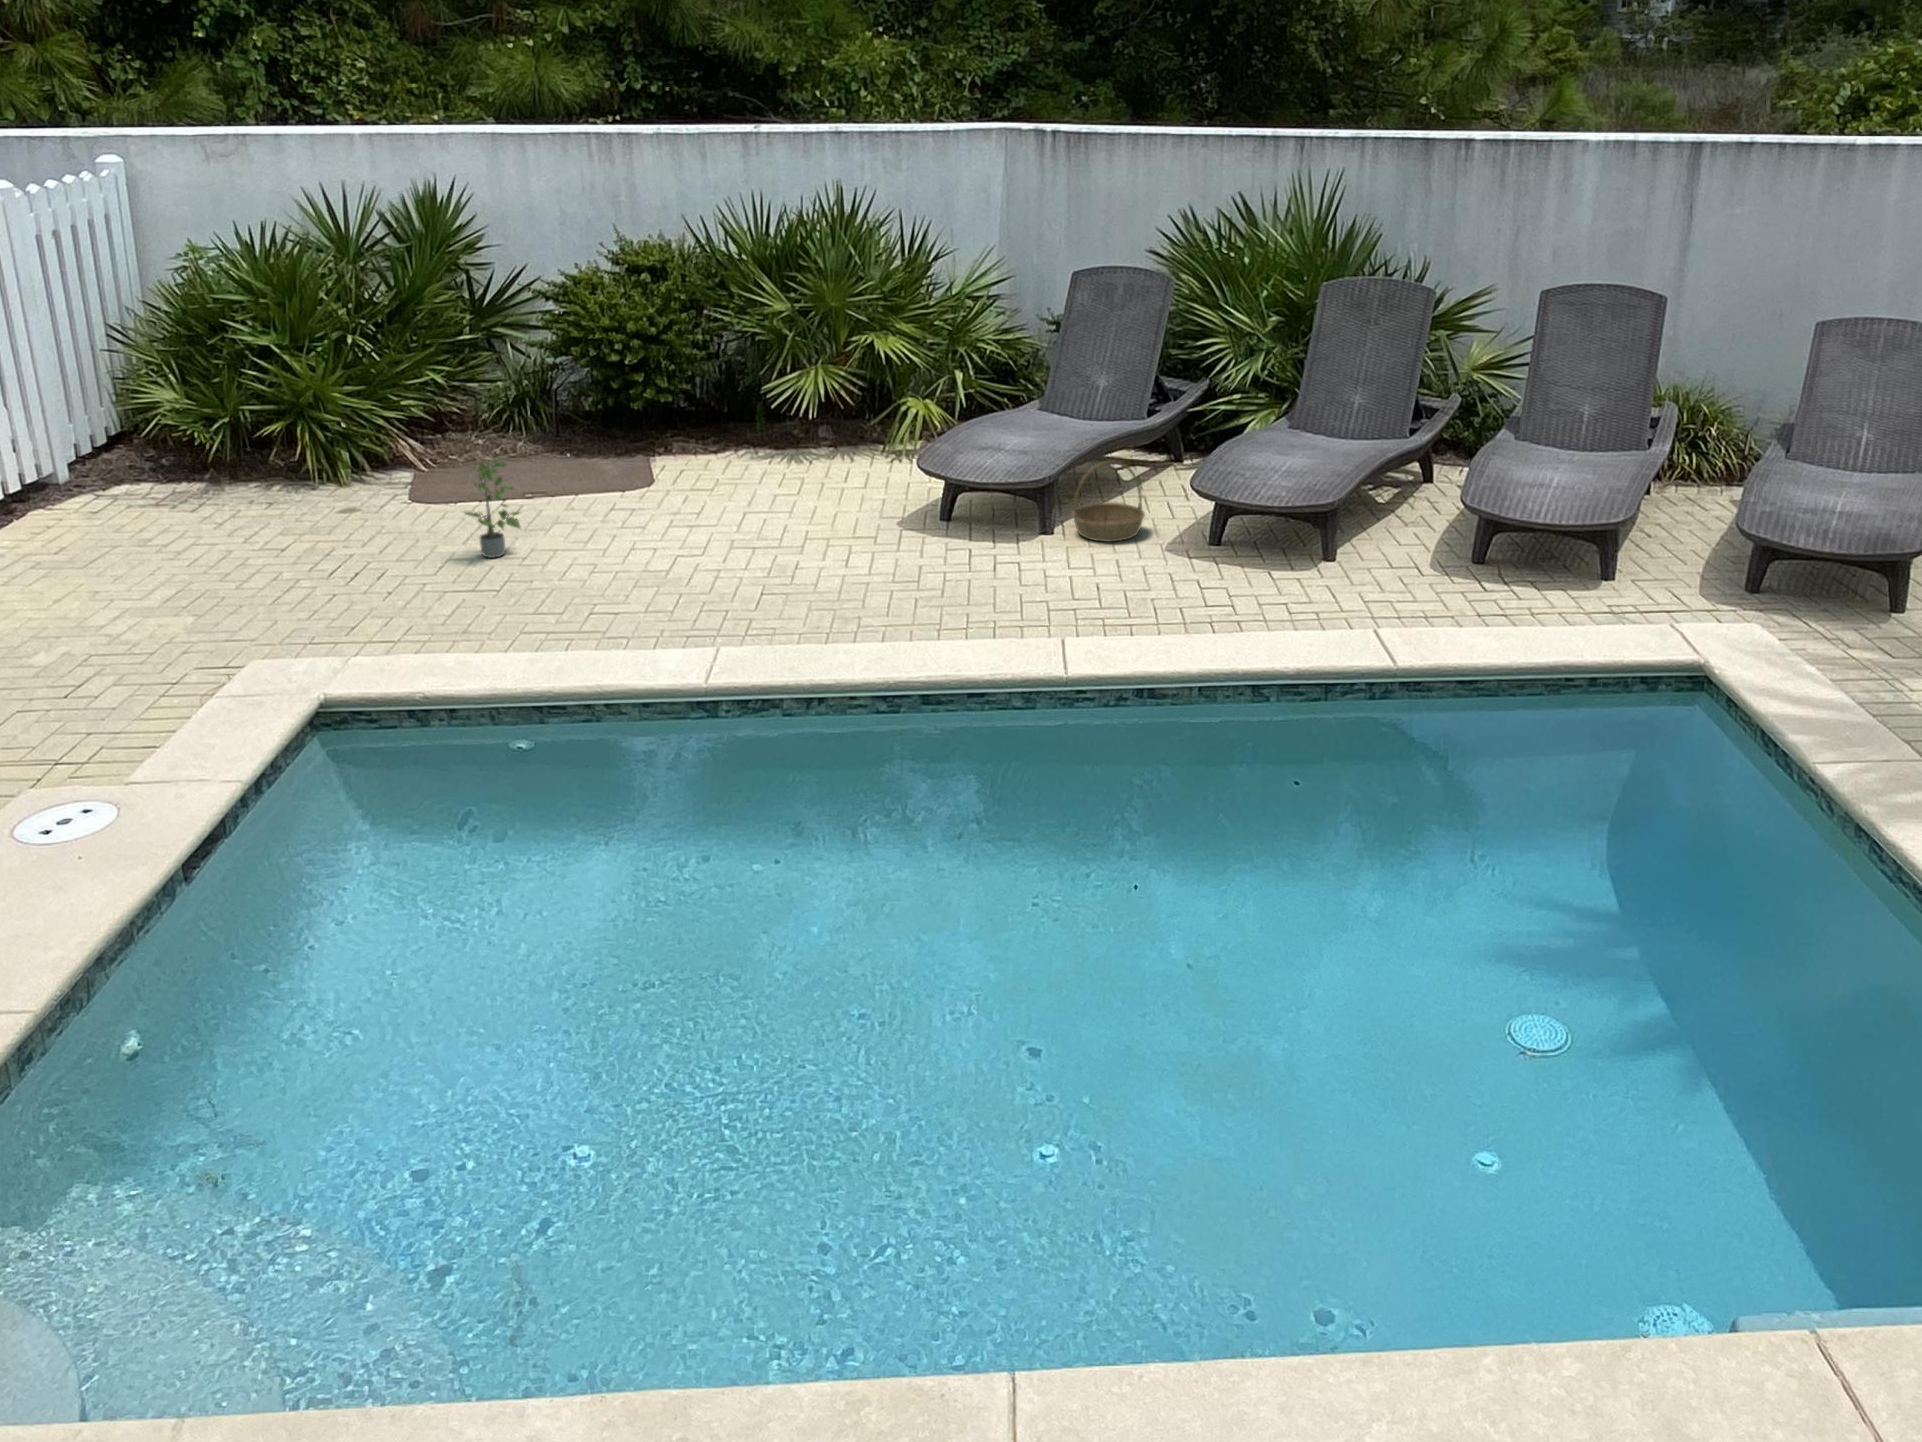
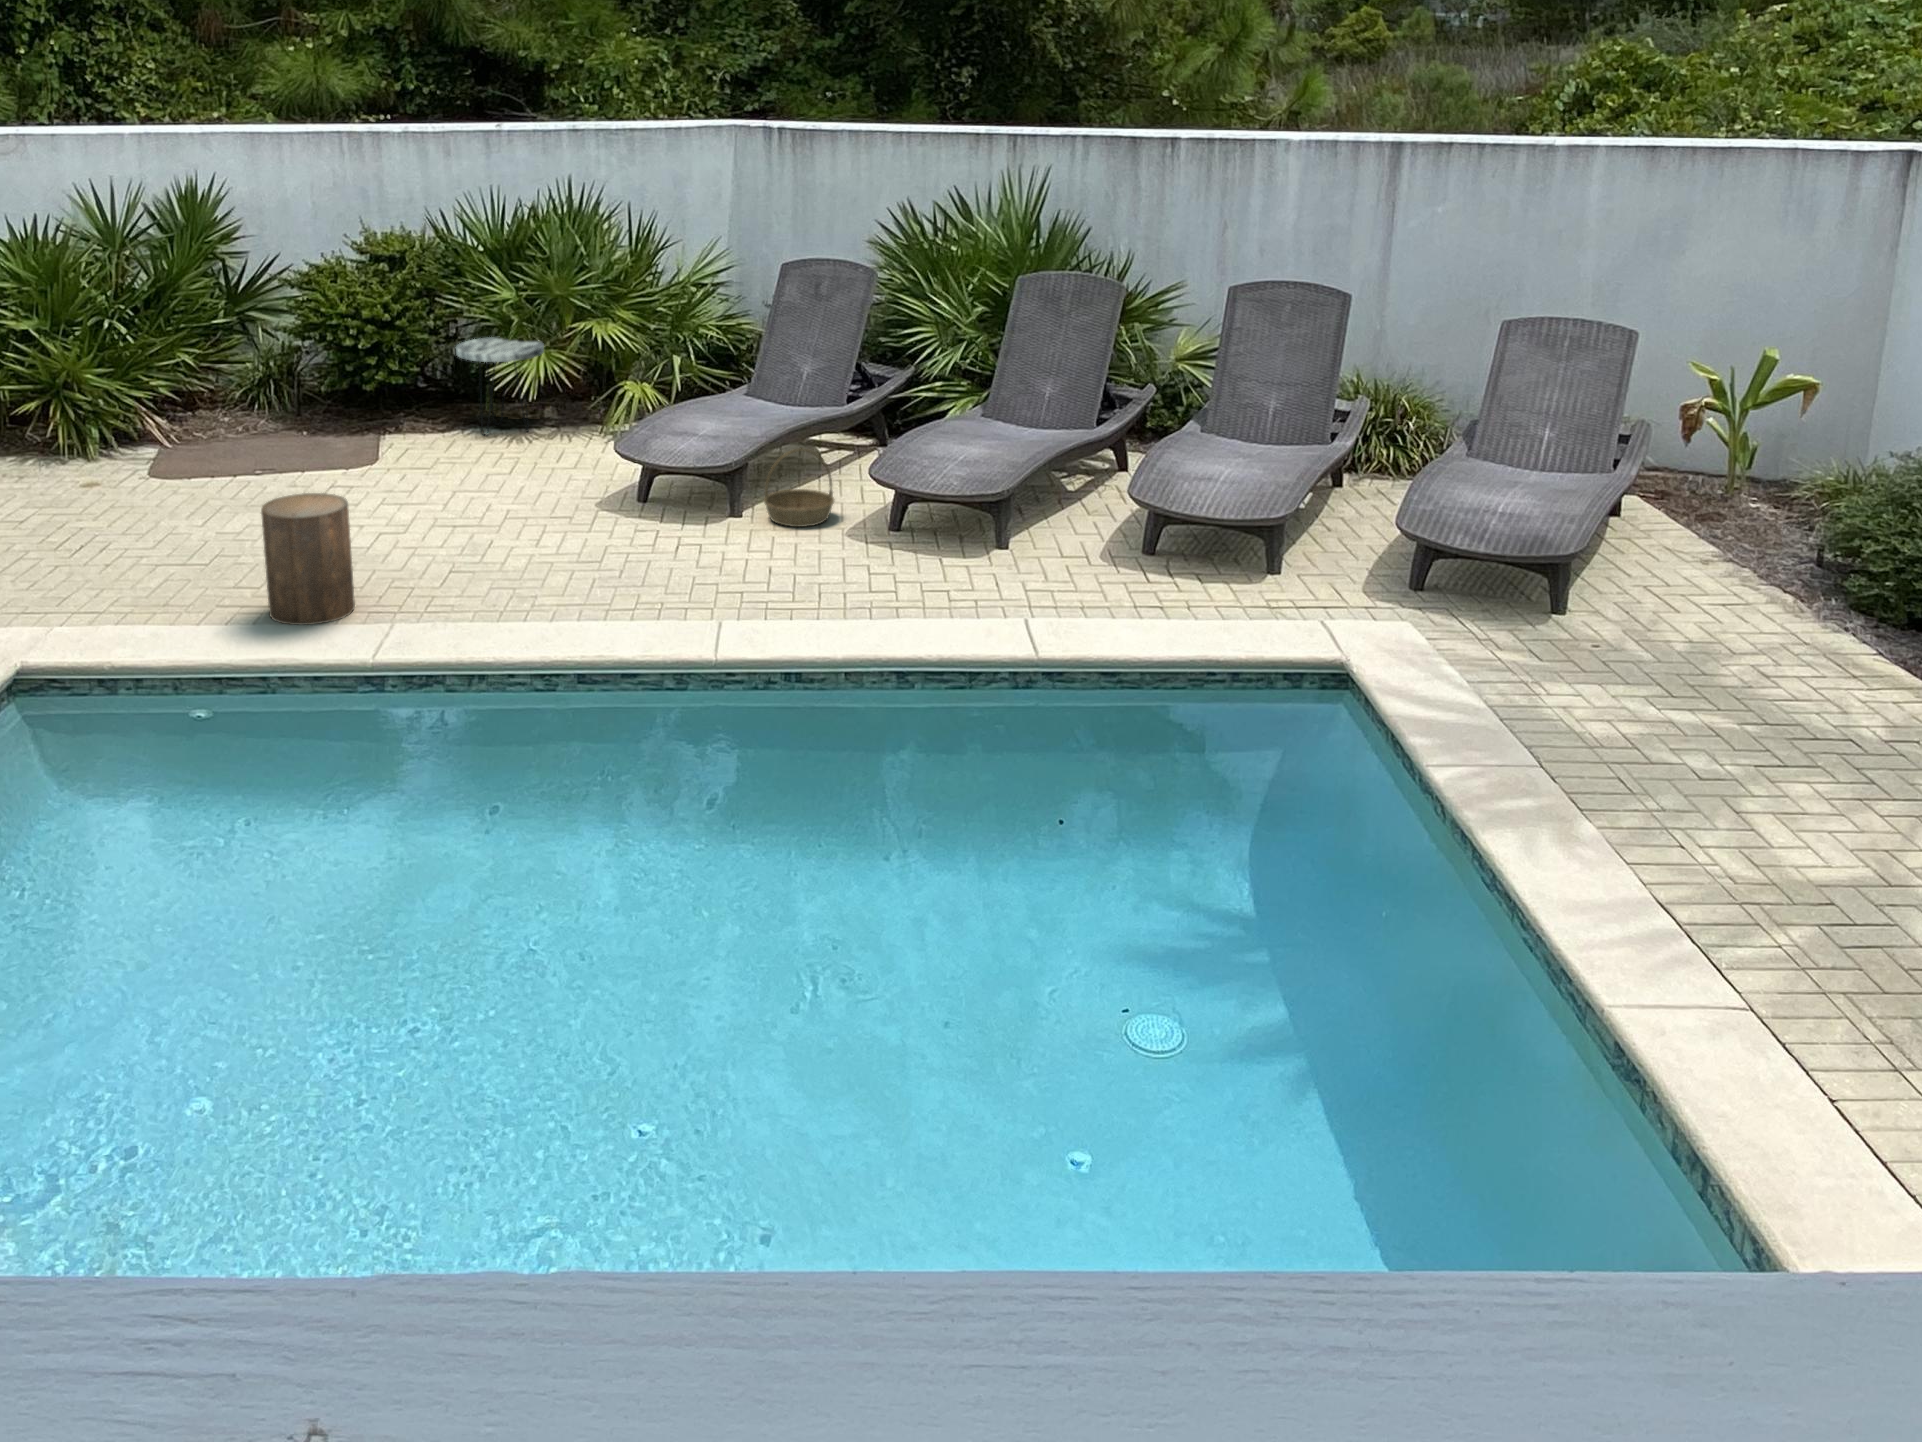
side table: none [728,348,820,452] -> present [456,337,544,435]
potted plant: present [465,456,520,558] -> none [189,434,245,533]
stool: none [559,514,661,656] -> present [261,493,355,625]

